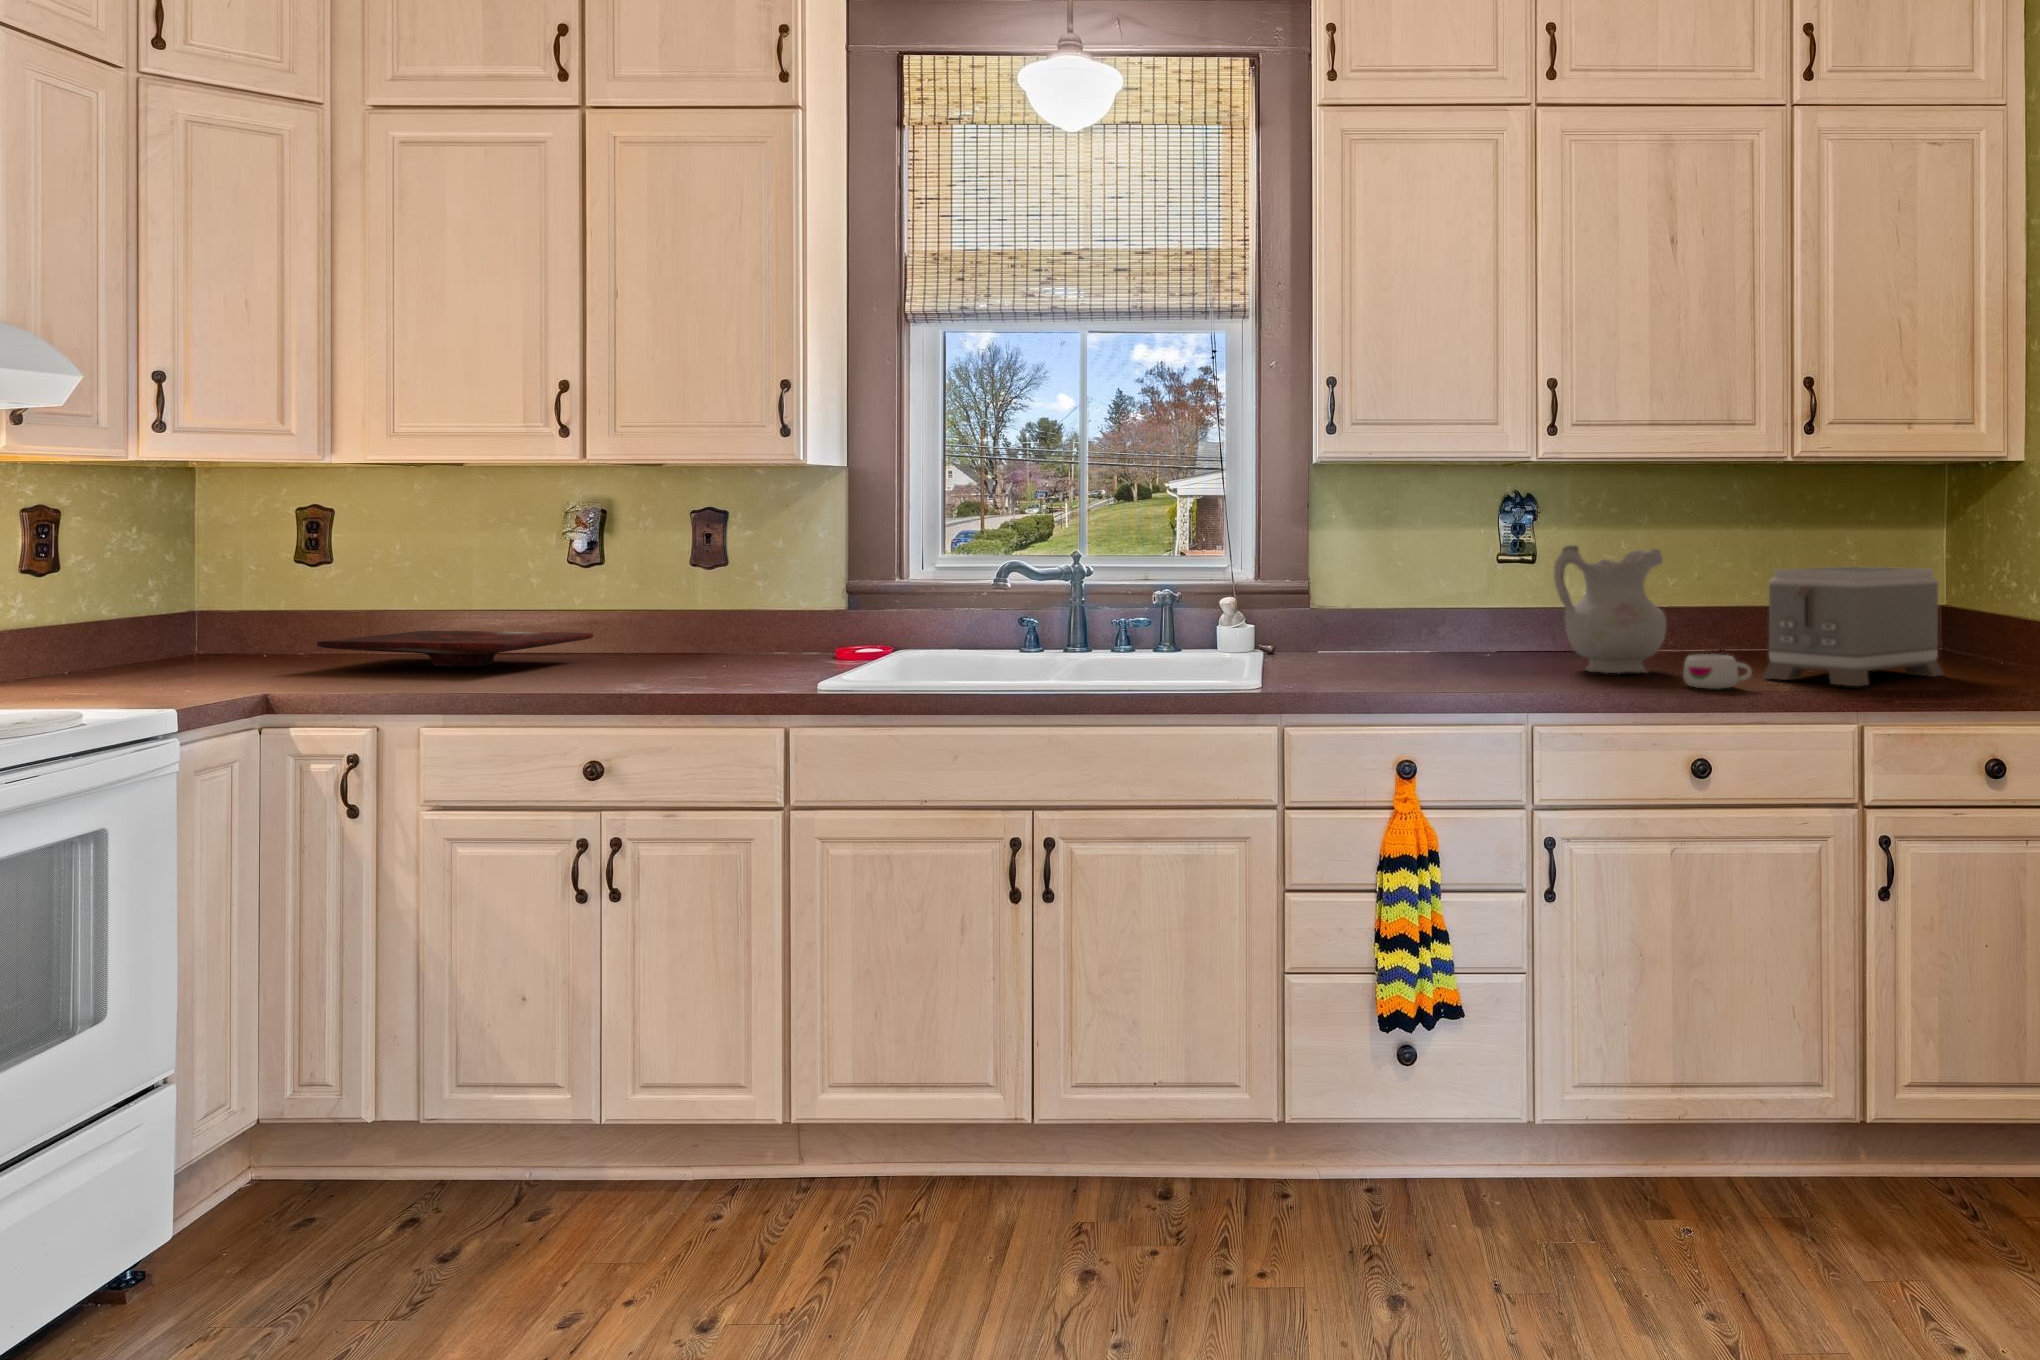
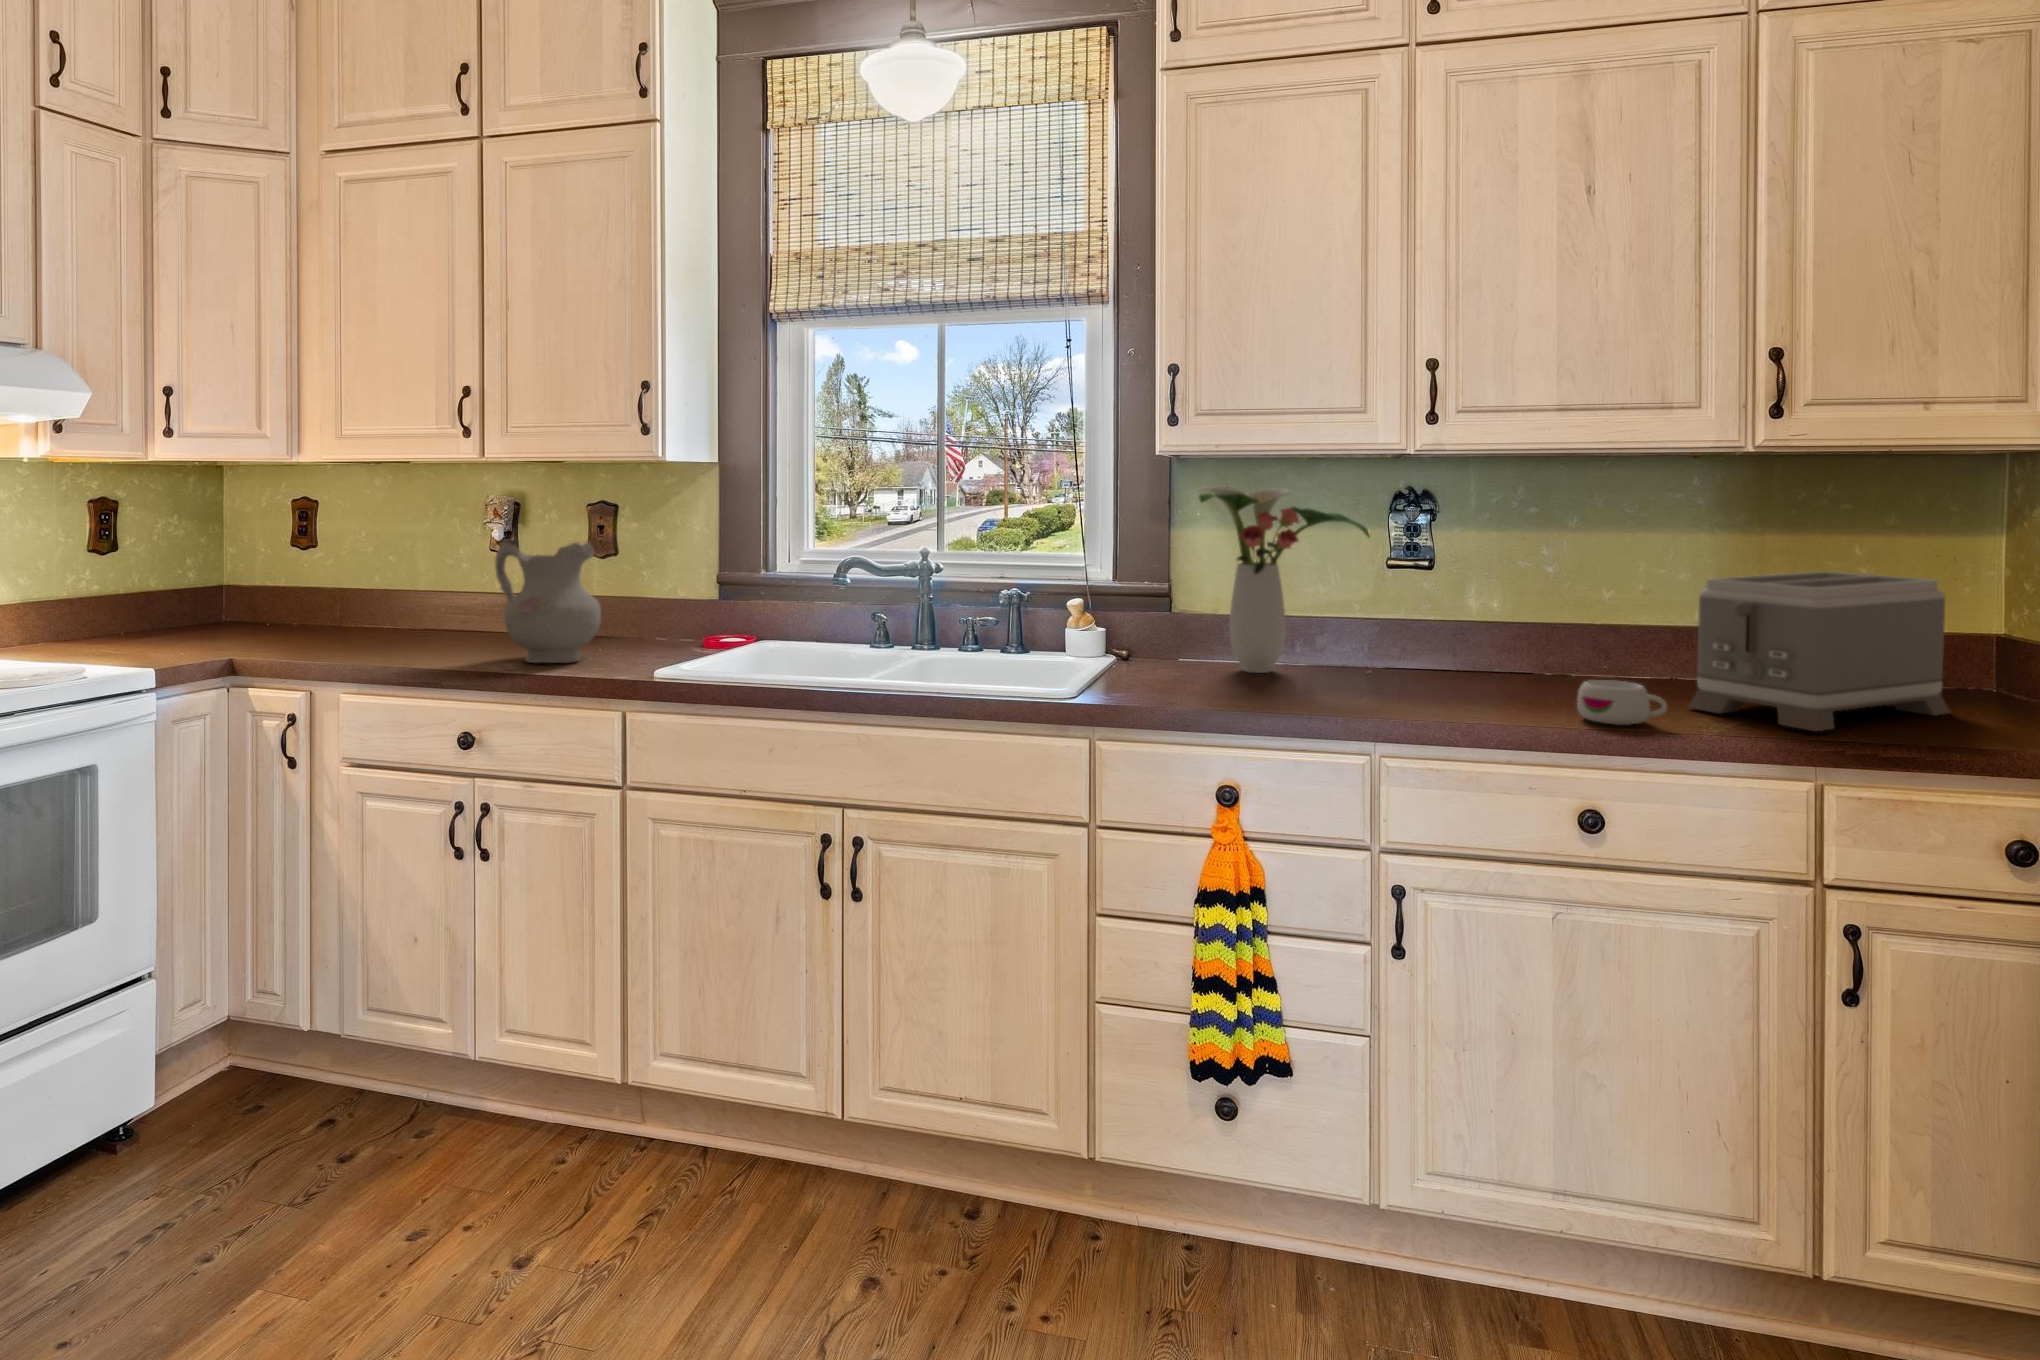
flower arrangement: none [1350,493,1508,669] -> present [1198,485,1369,673]
ceramic pitcher: present [1554,545,1667,673] -> present [495,539,601,663]
cutting board: present [317,631,593,666] -> none [288,602,509,639]

